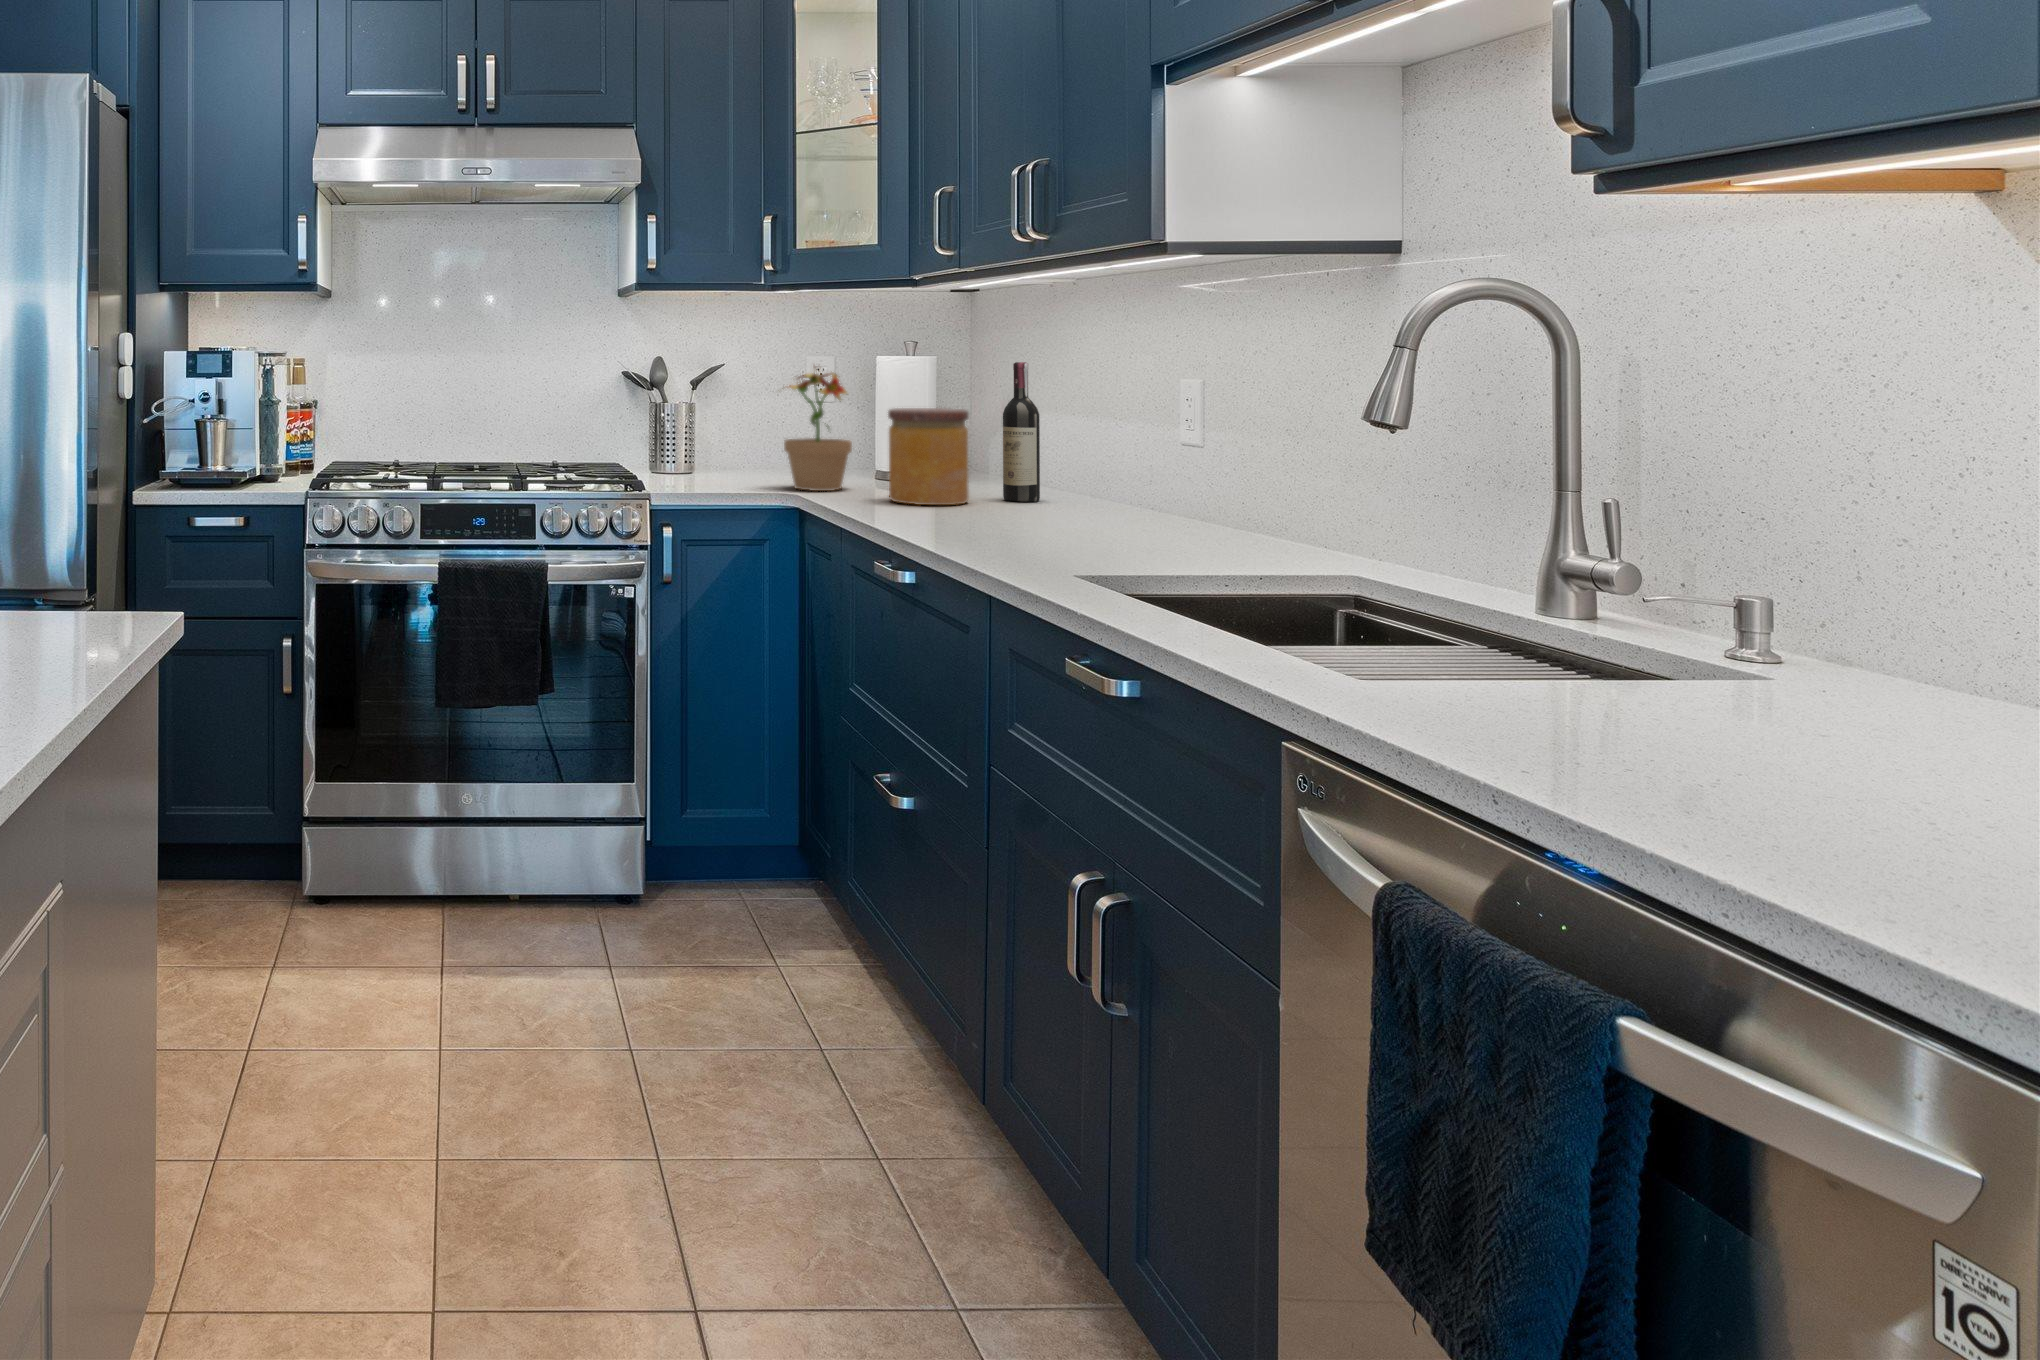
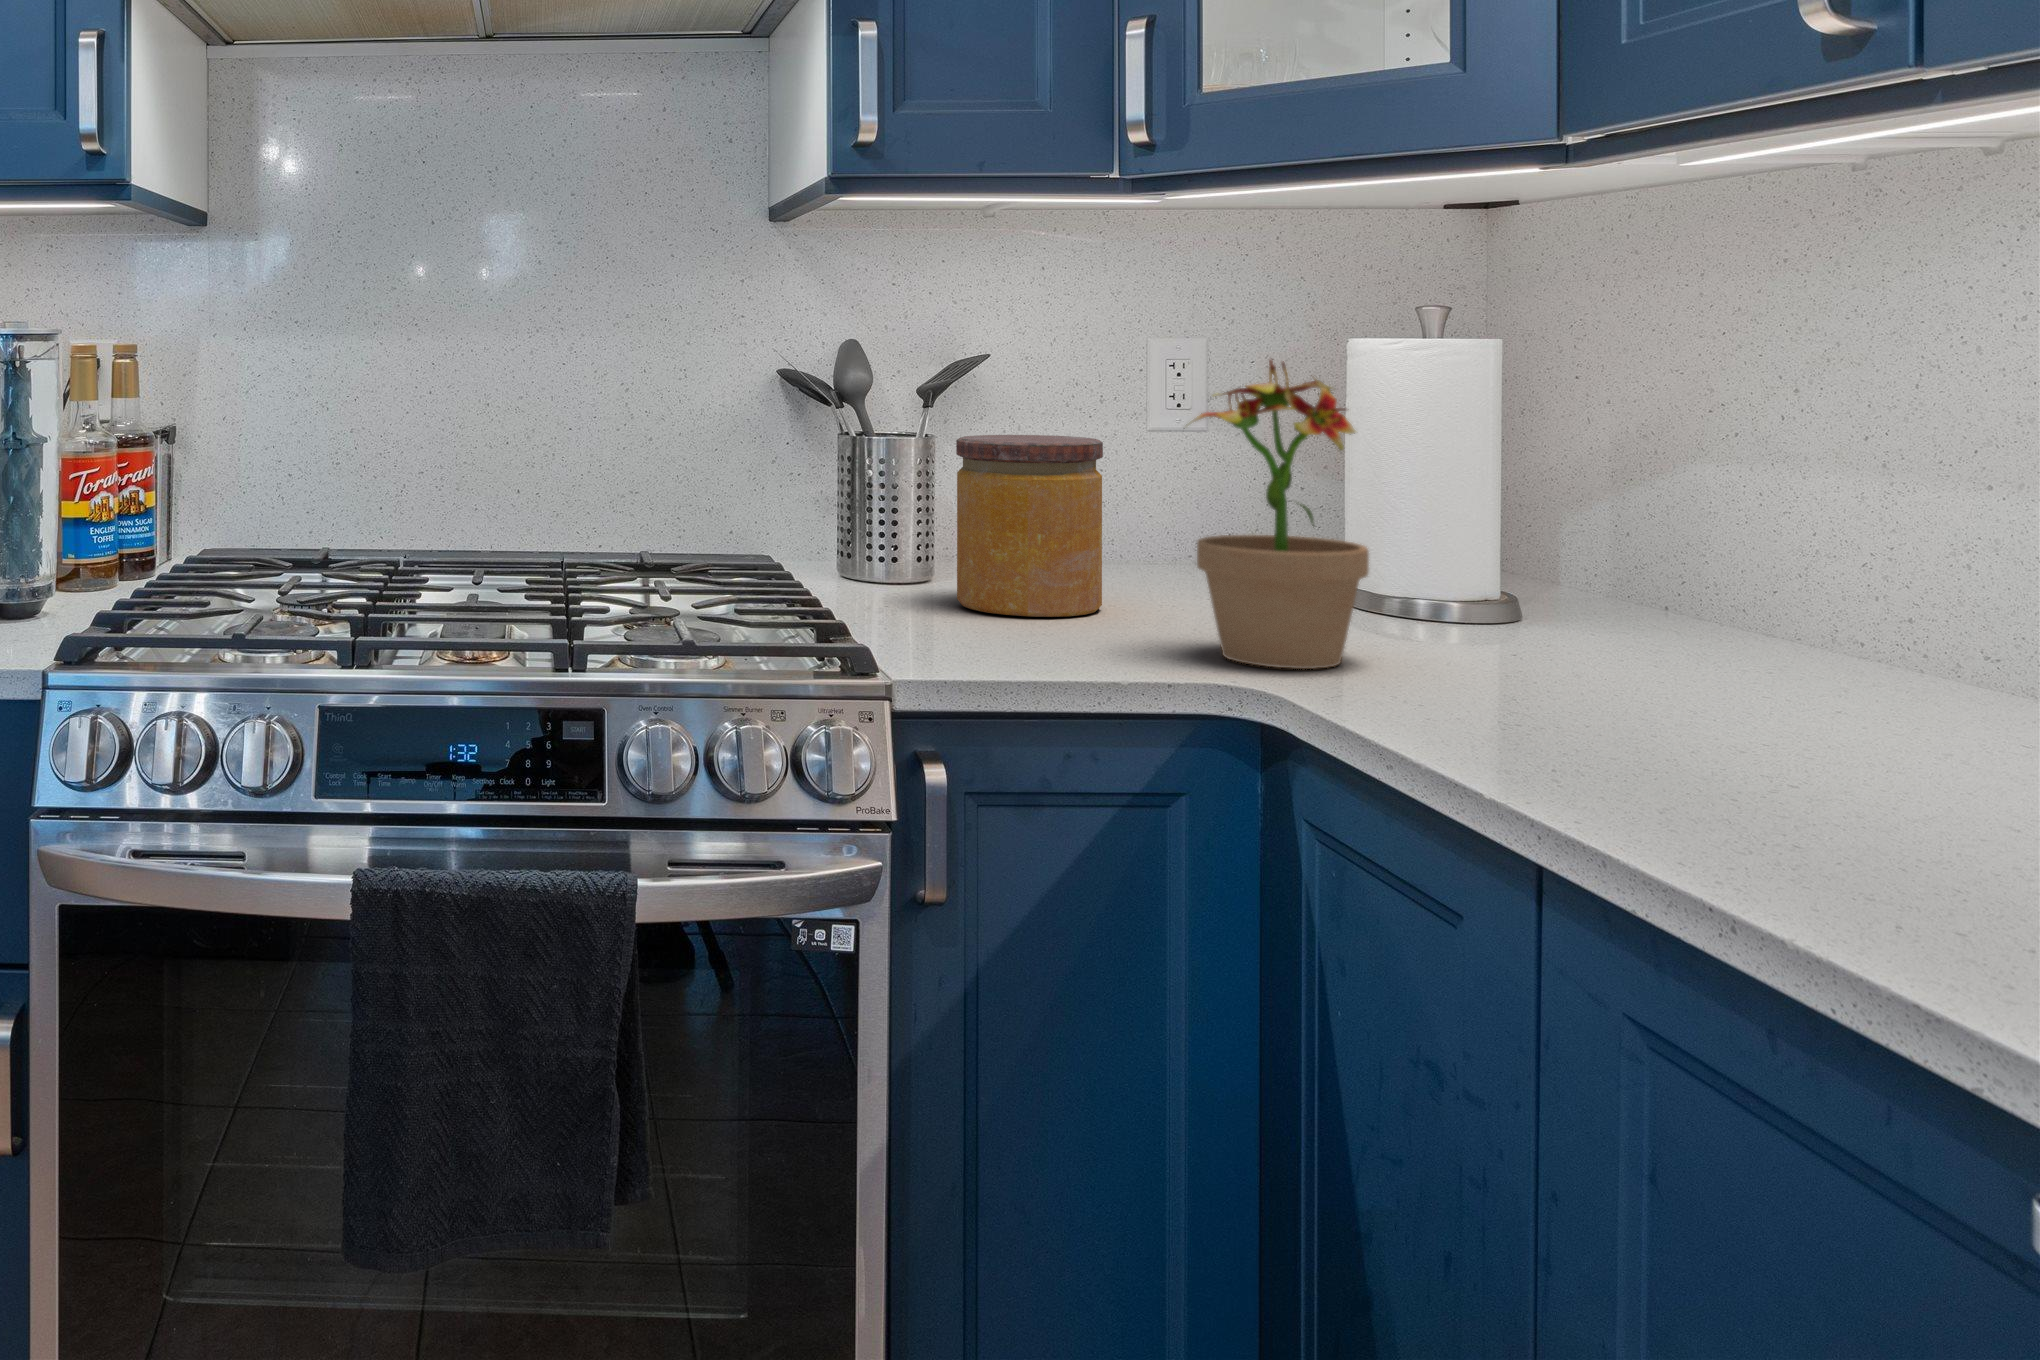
wine bottle: present [1003,362,1040,502] -> none [1829,359,1943,731]
jar: present [888,408,969,505] -> present [956,435,1103,617]

